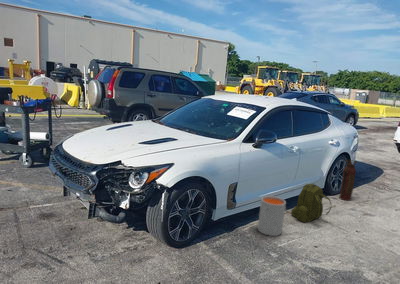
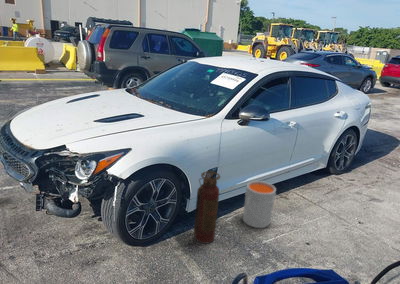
fire extinguisher: present [339,160,357,201] -> present [194,172,220,244]
backpack: present [291,184,331,222] -> none [285,165,332,209]

